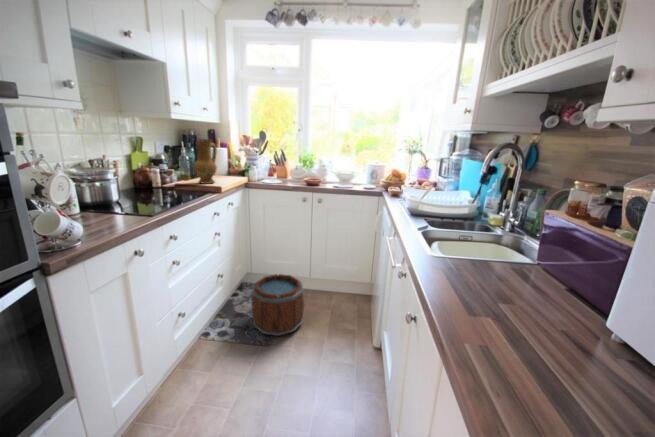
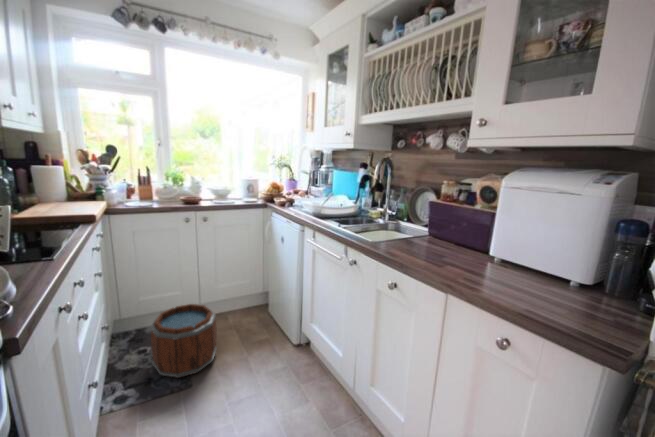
ceramic jug: present [194,139,217,184] -> none [38,152,76,211]

